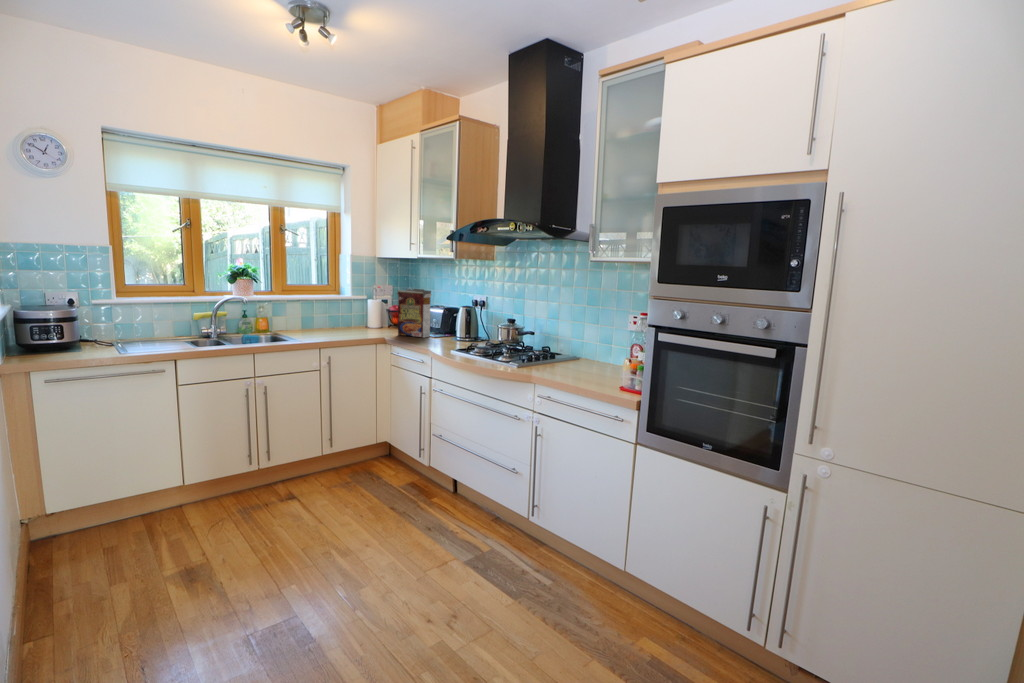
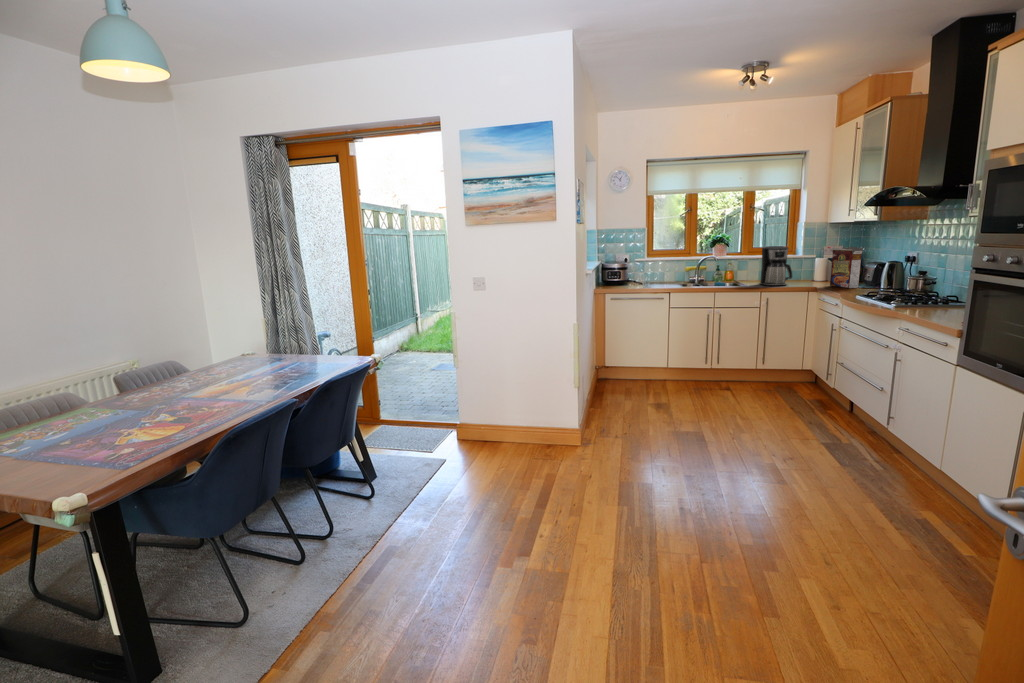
coffee maker: none [310,285,353,338] -> present [760,246,792,286]

